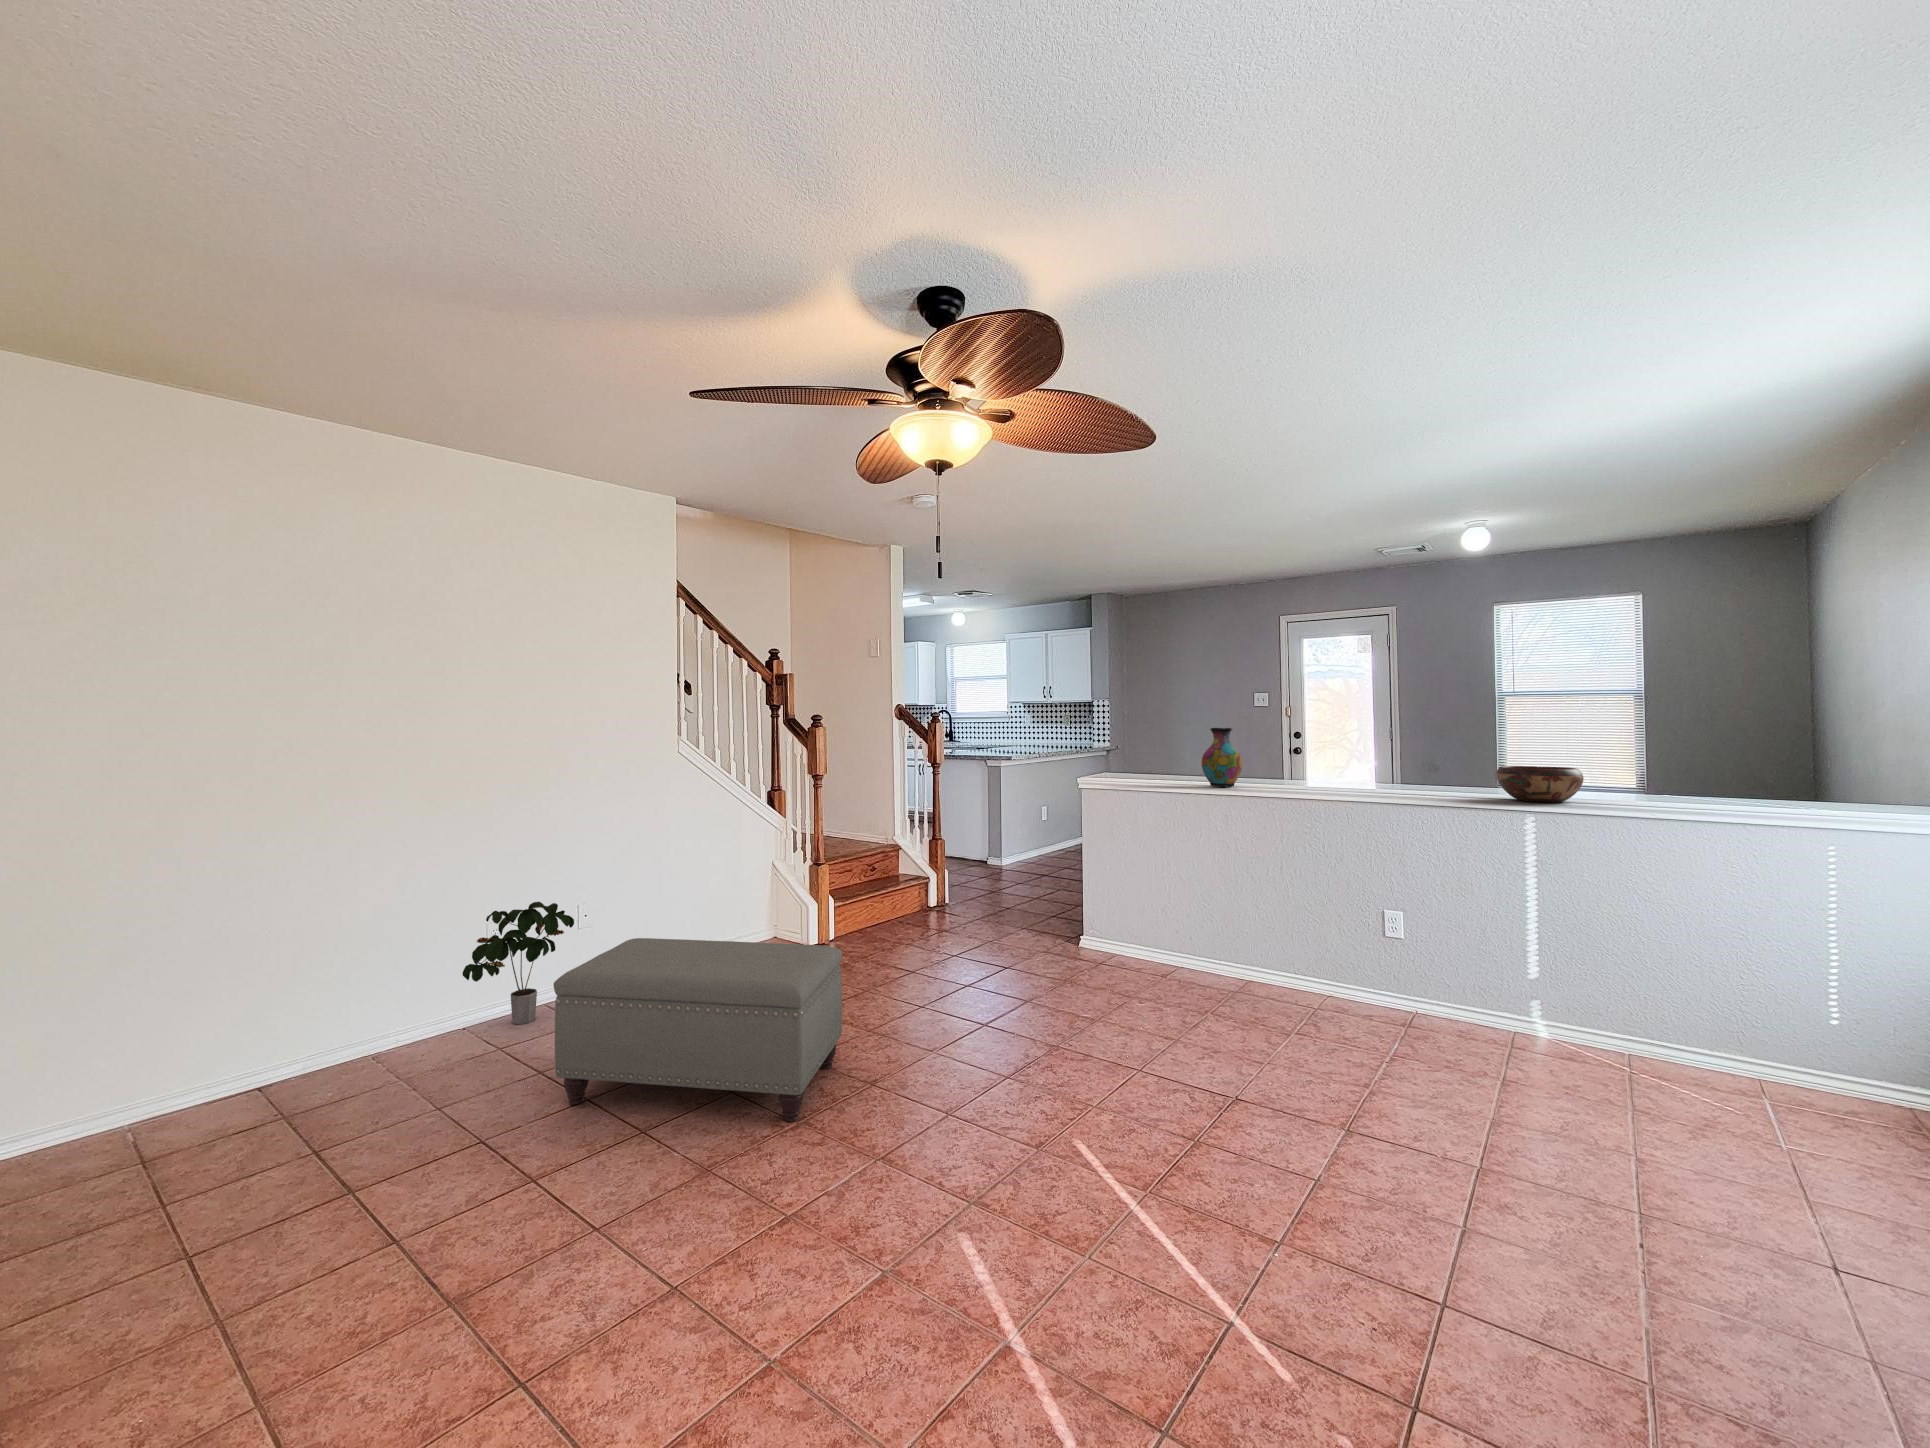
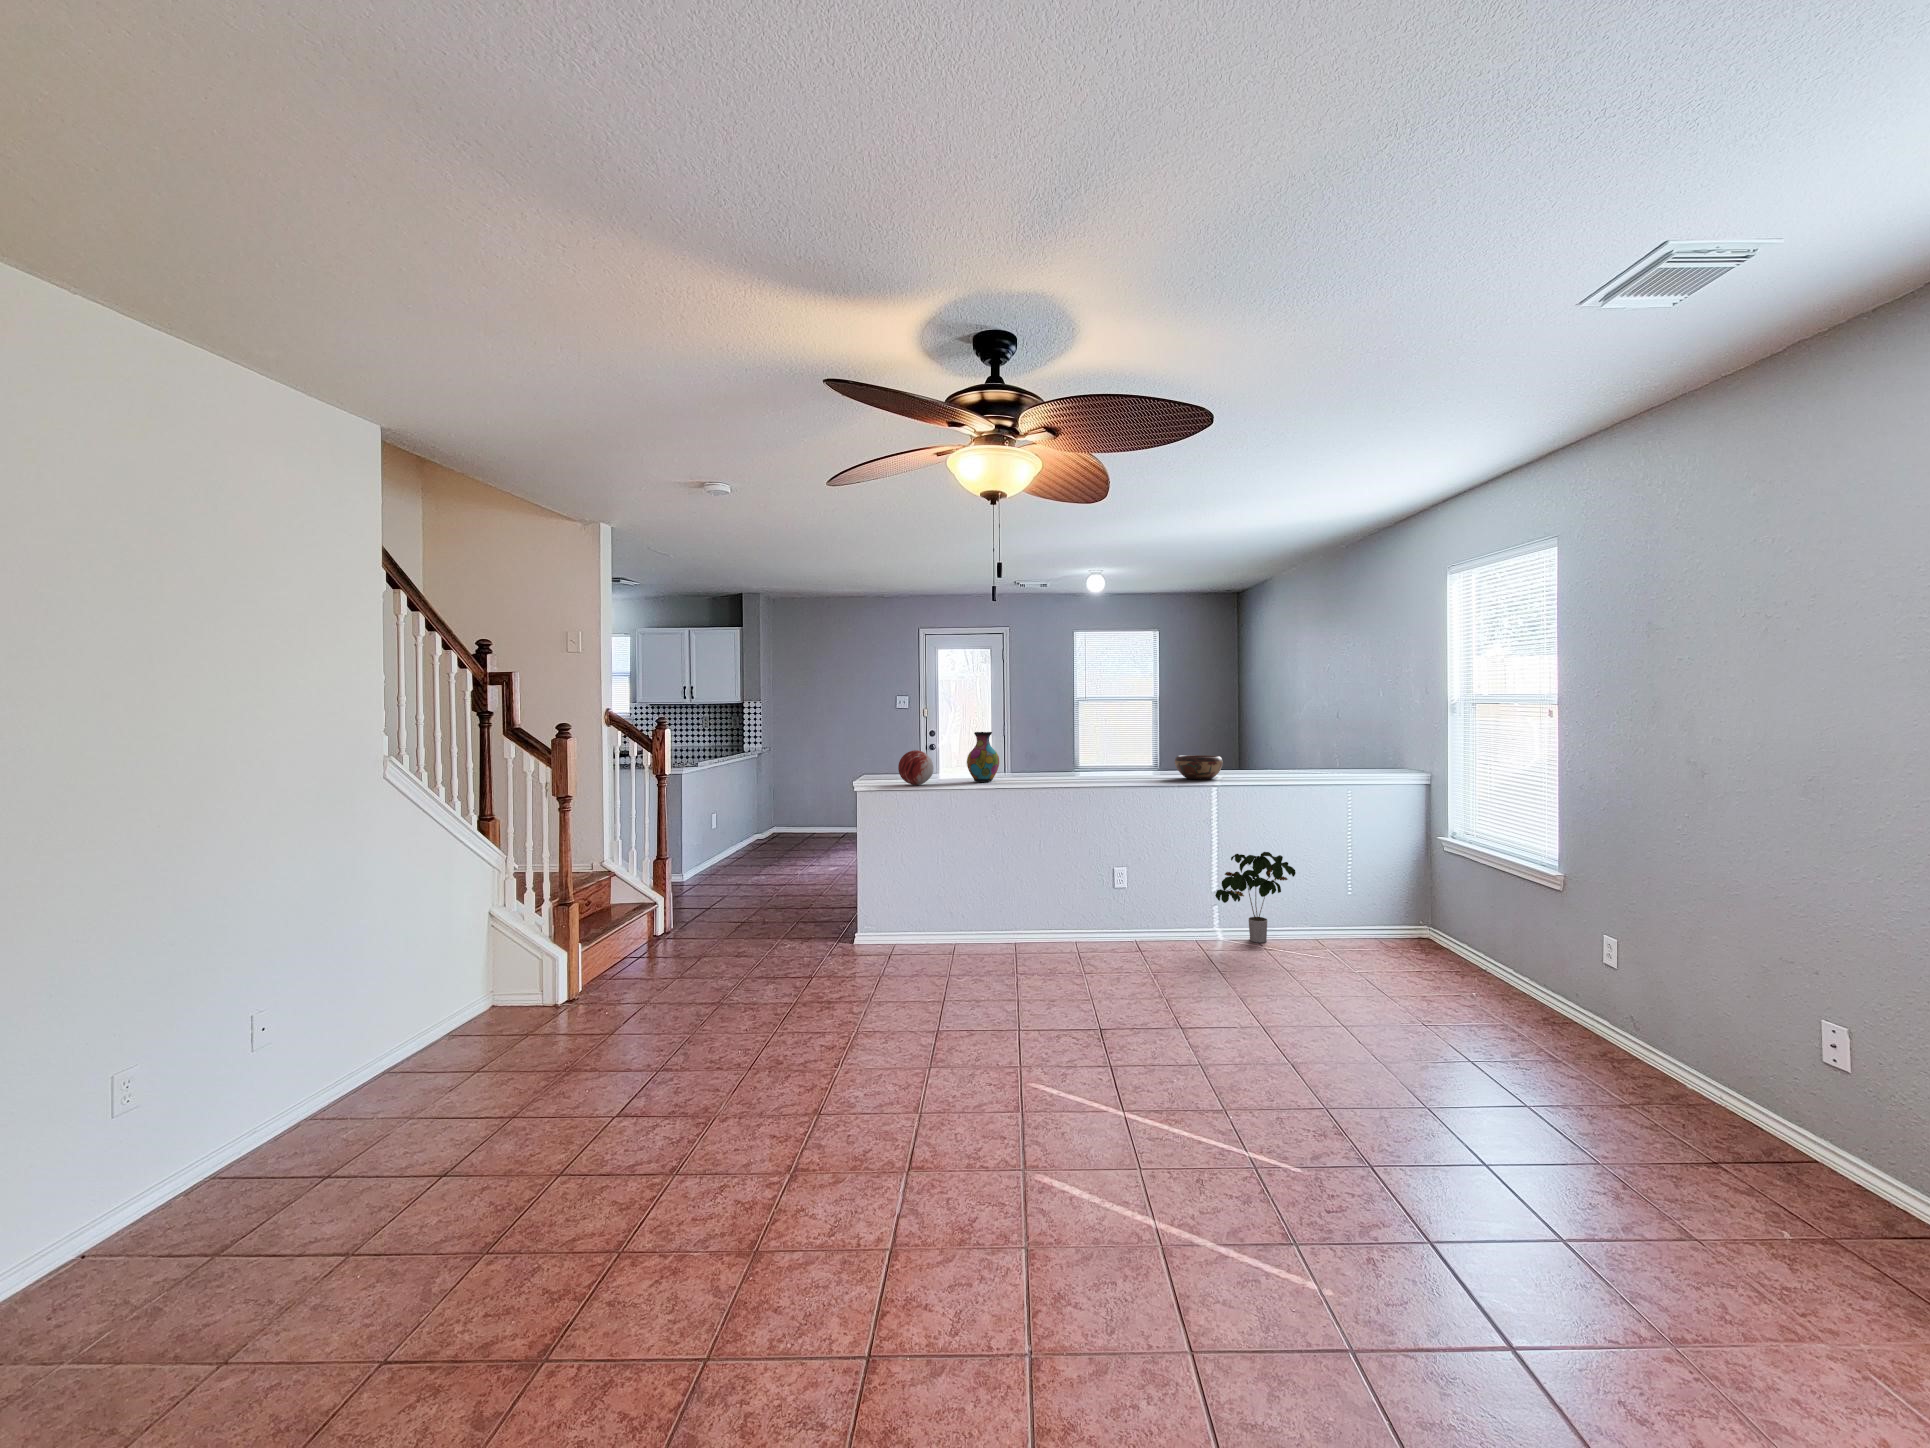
decorative orb: none [1119,747,1160,785] -> present [898,750,934,785]
potted plant: present [462,902,574,1024] -> present [1215,852,1296,943]
ottoman: present [554,938,842,1122] -> none [439,981,800,1272]

